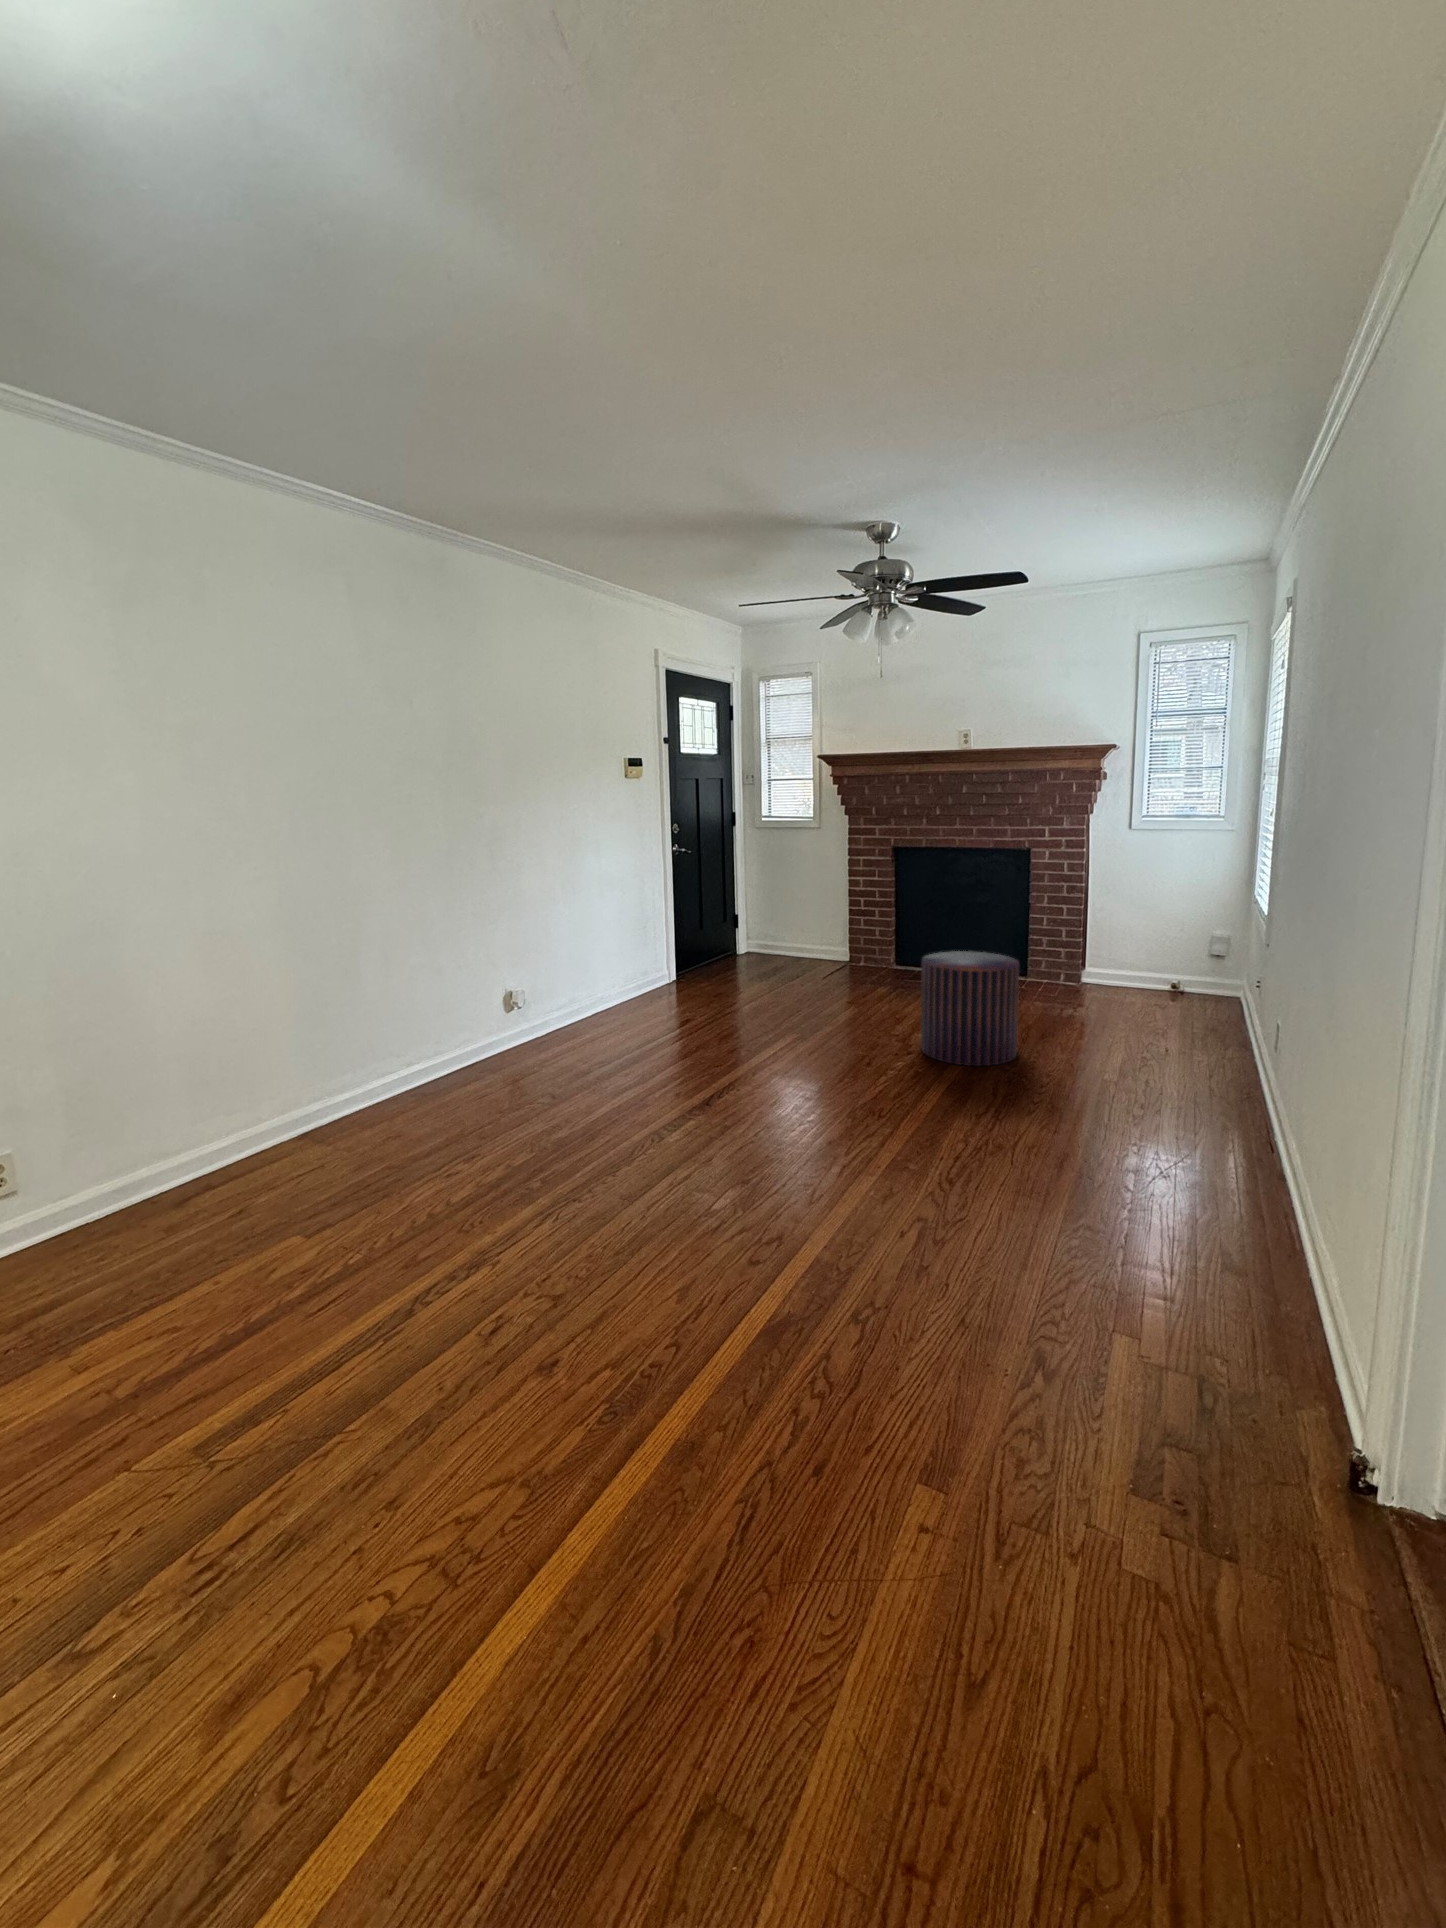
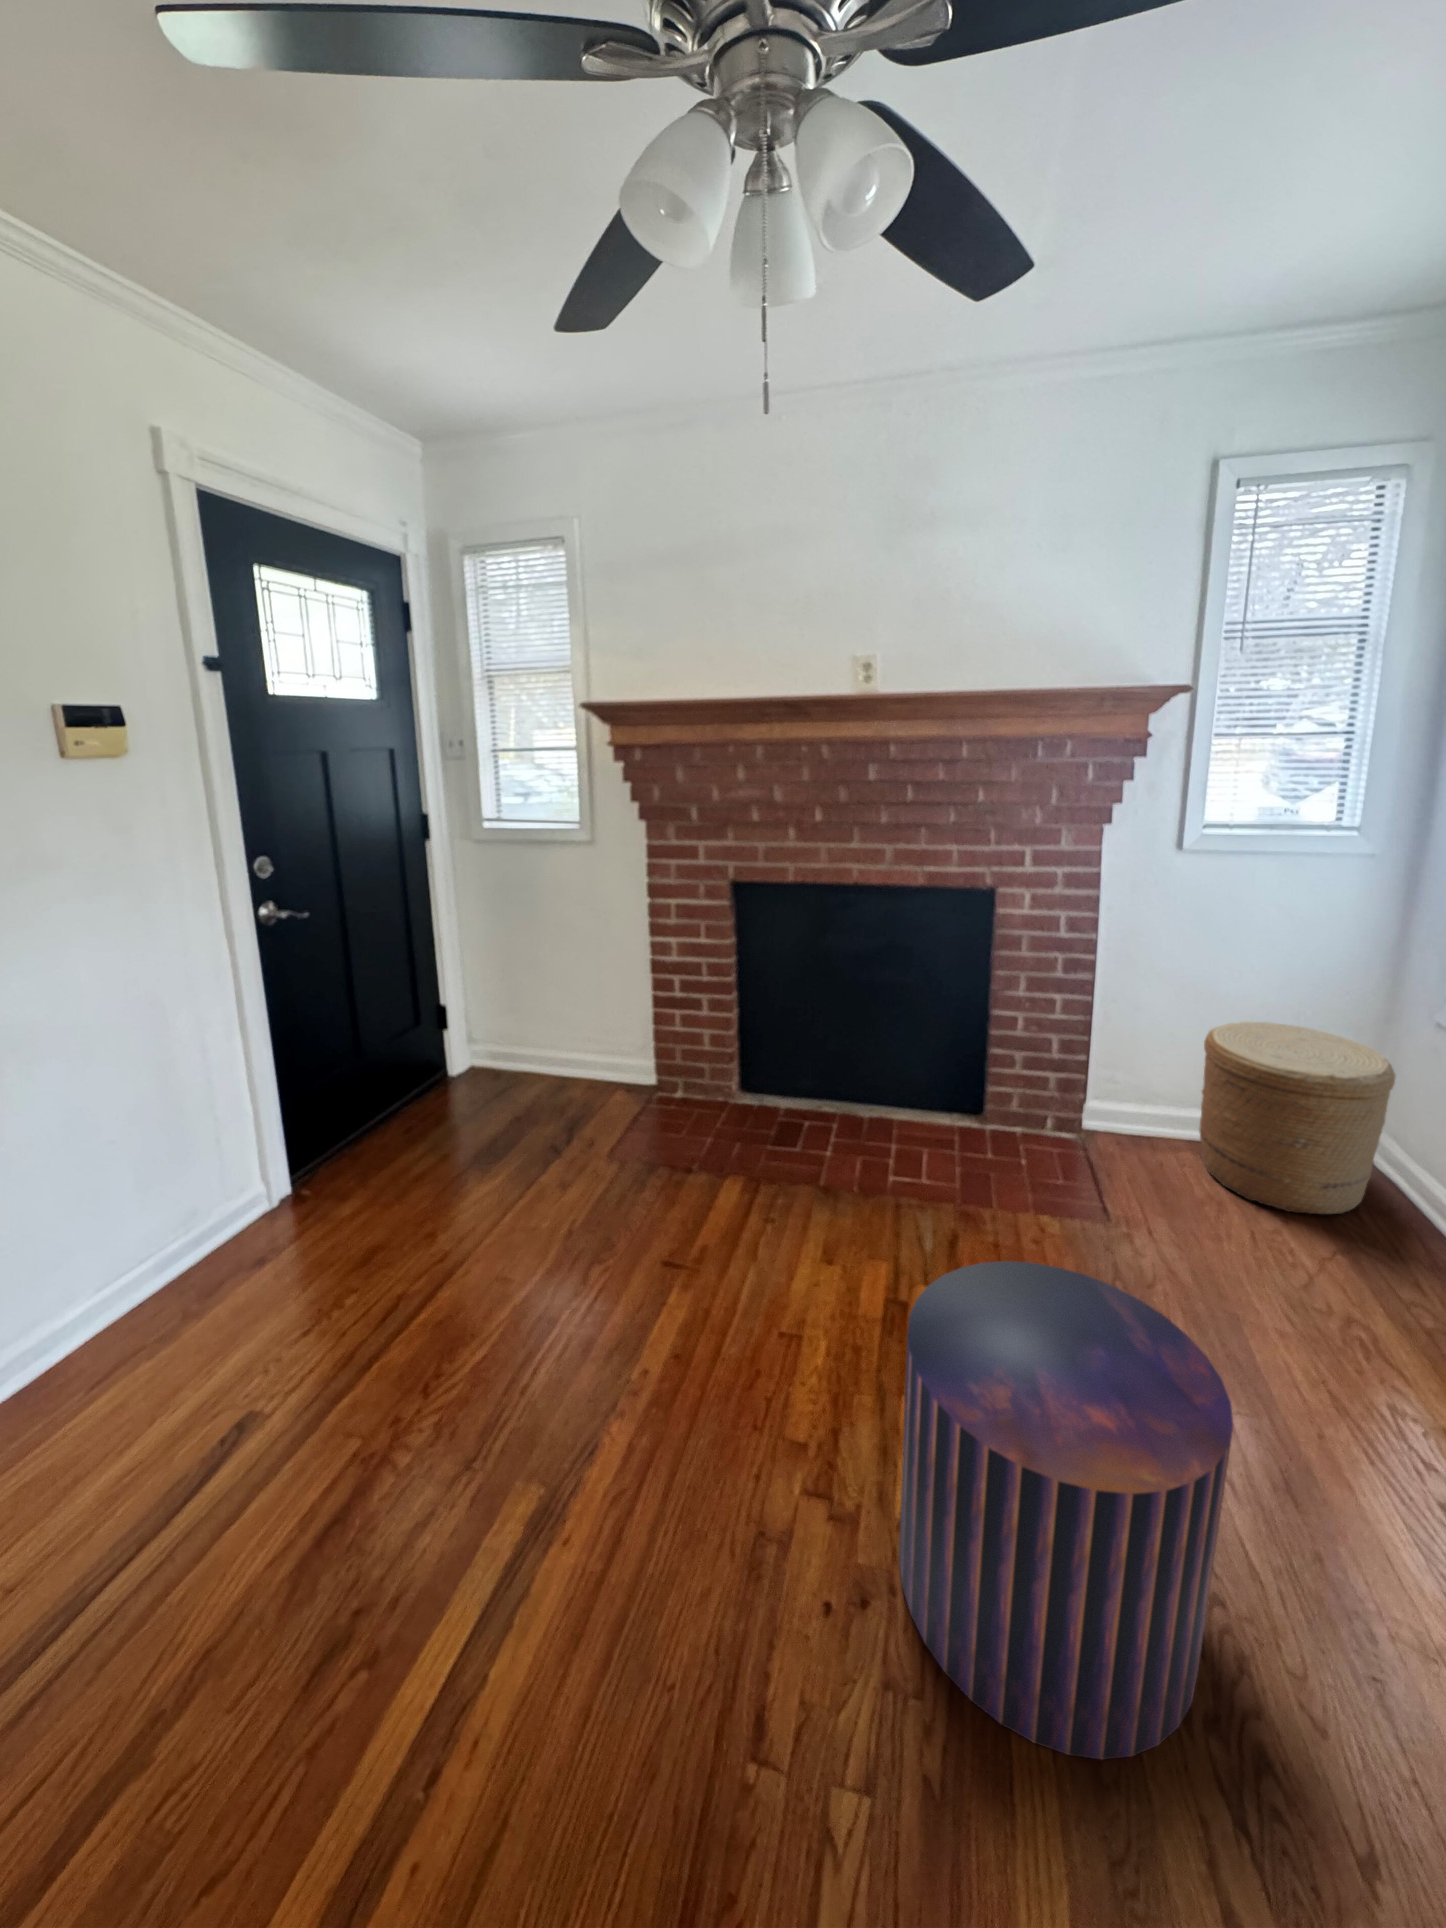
woven basket: none [1132,919,1220,1005] -> present [1199,1022,1396,1214]

